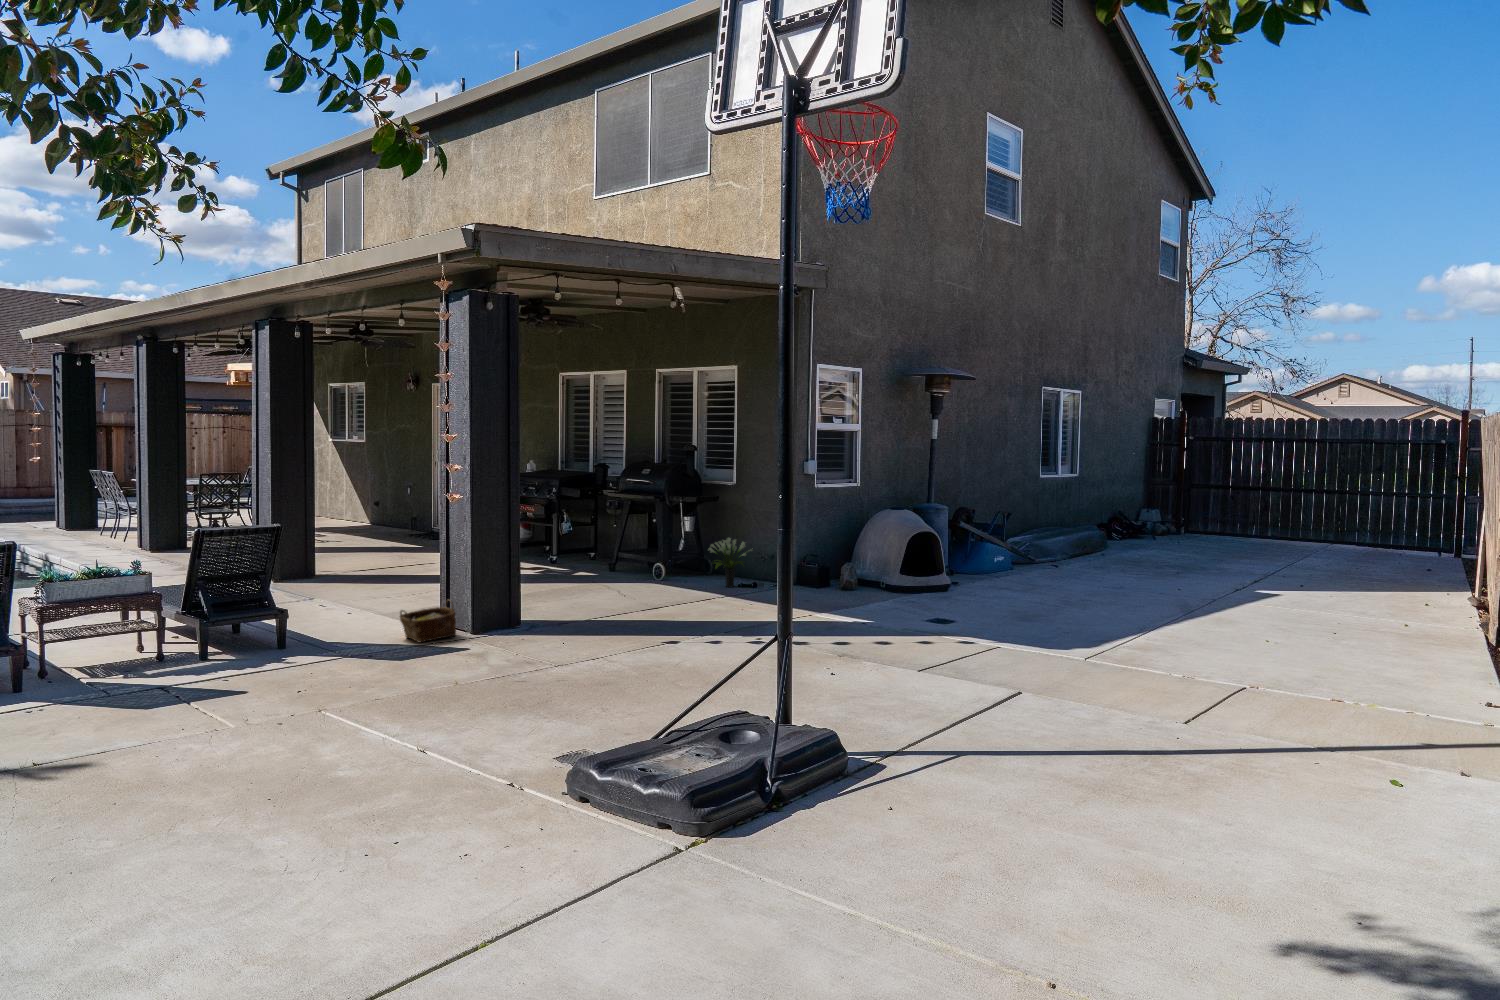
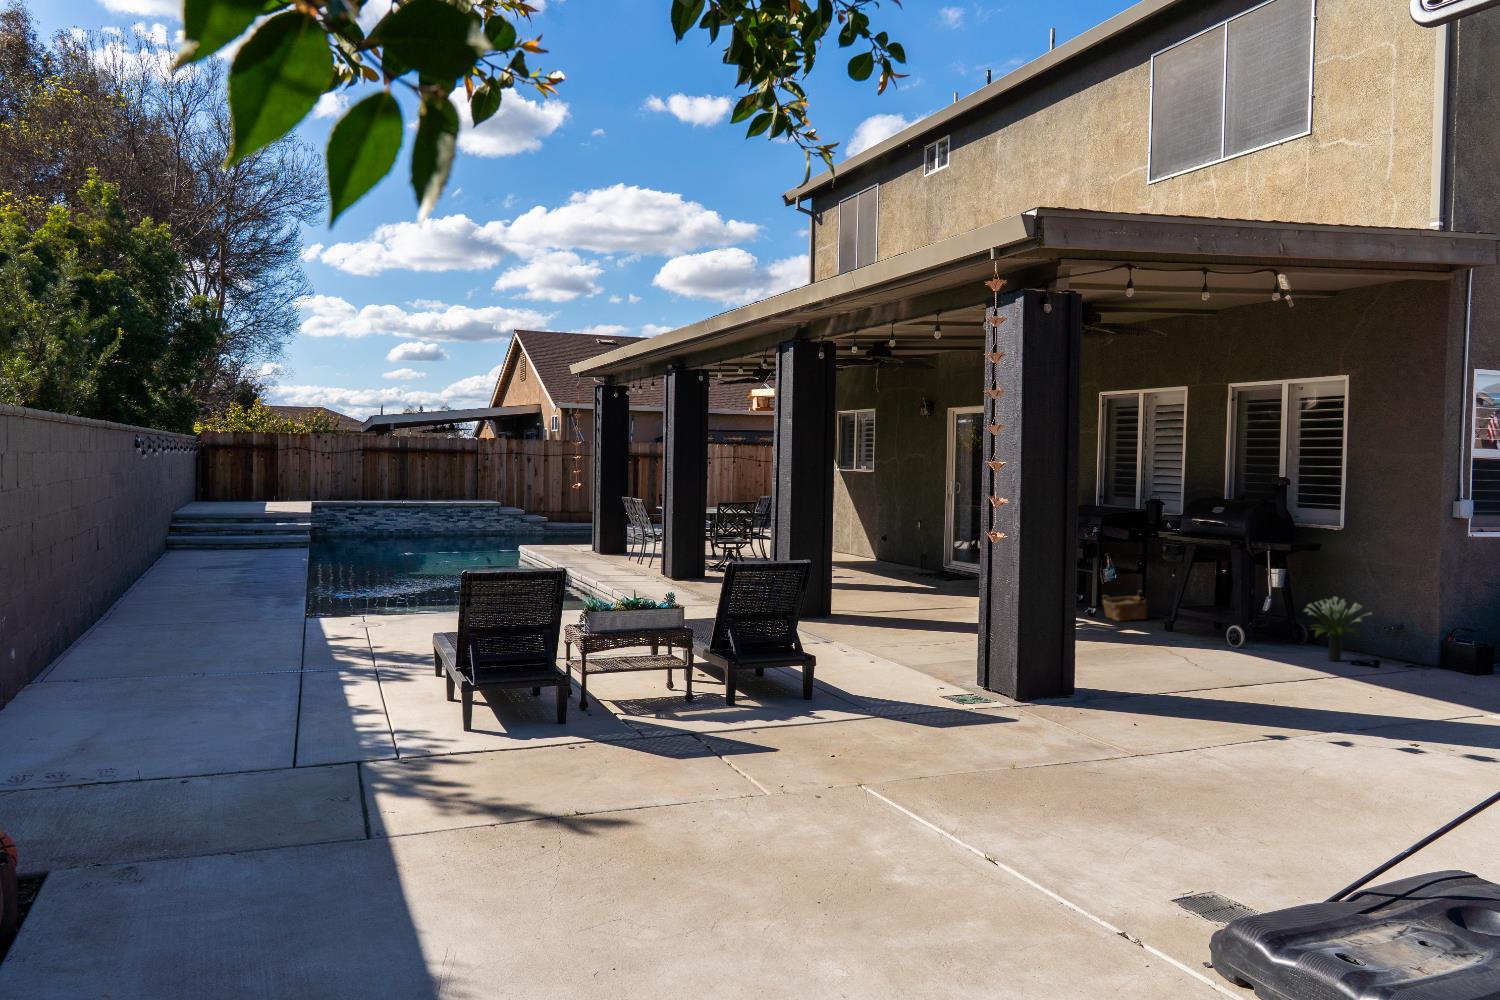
woven basket: present [400,599,456,643] -> present [1103,591,1147,621]

